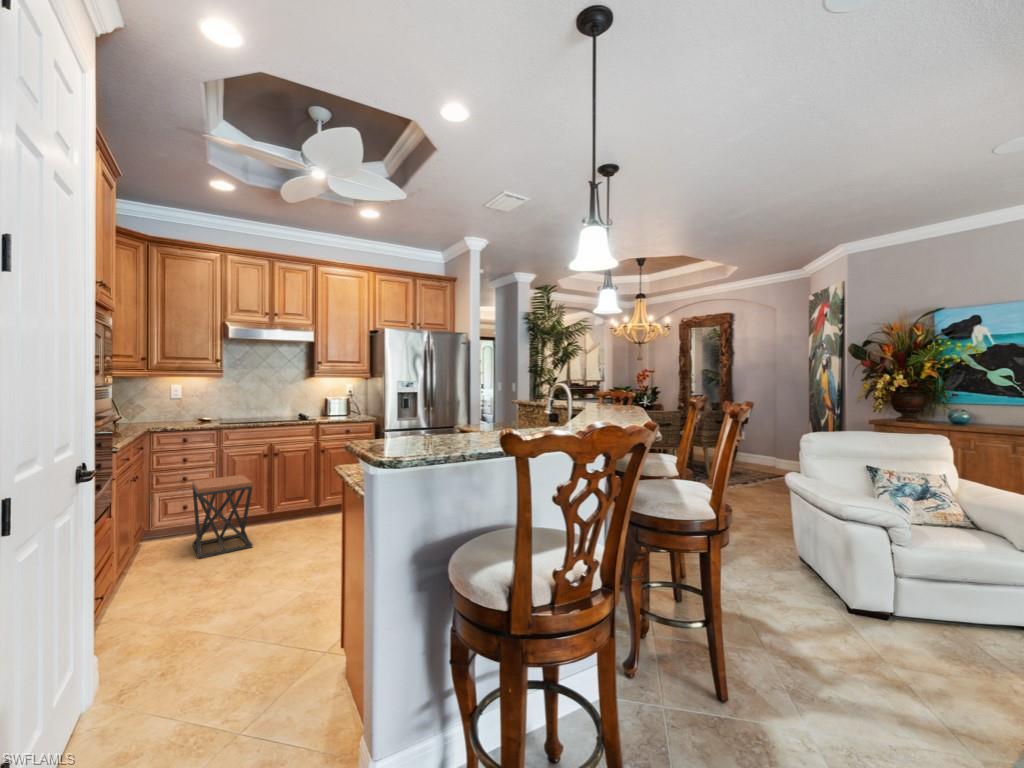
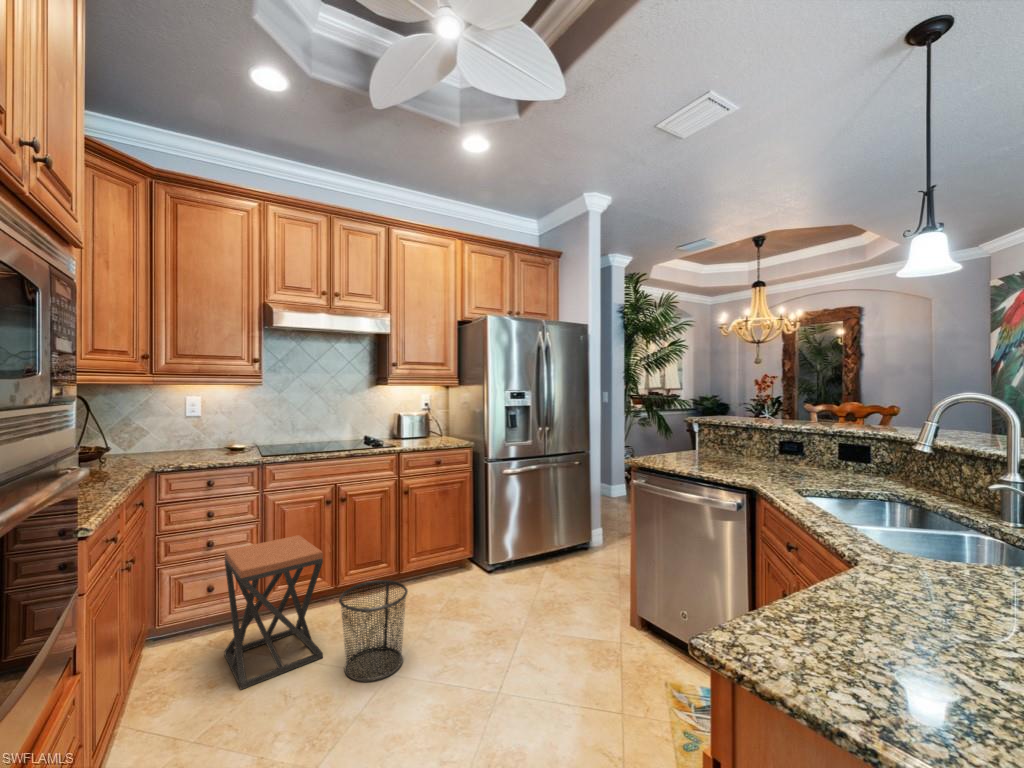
waste bin: none [259,502,305,557] -> present [339,580,408,681]

